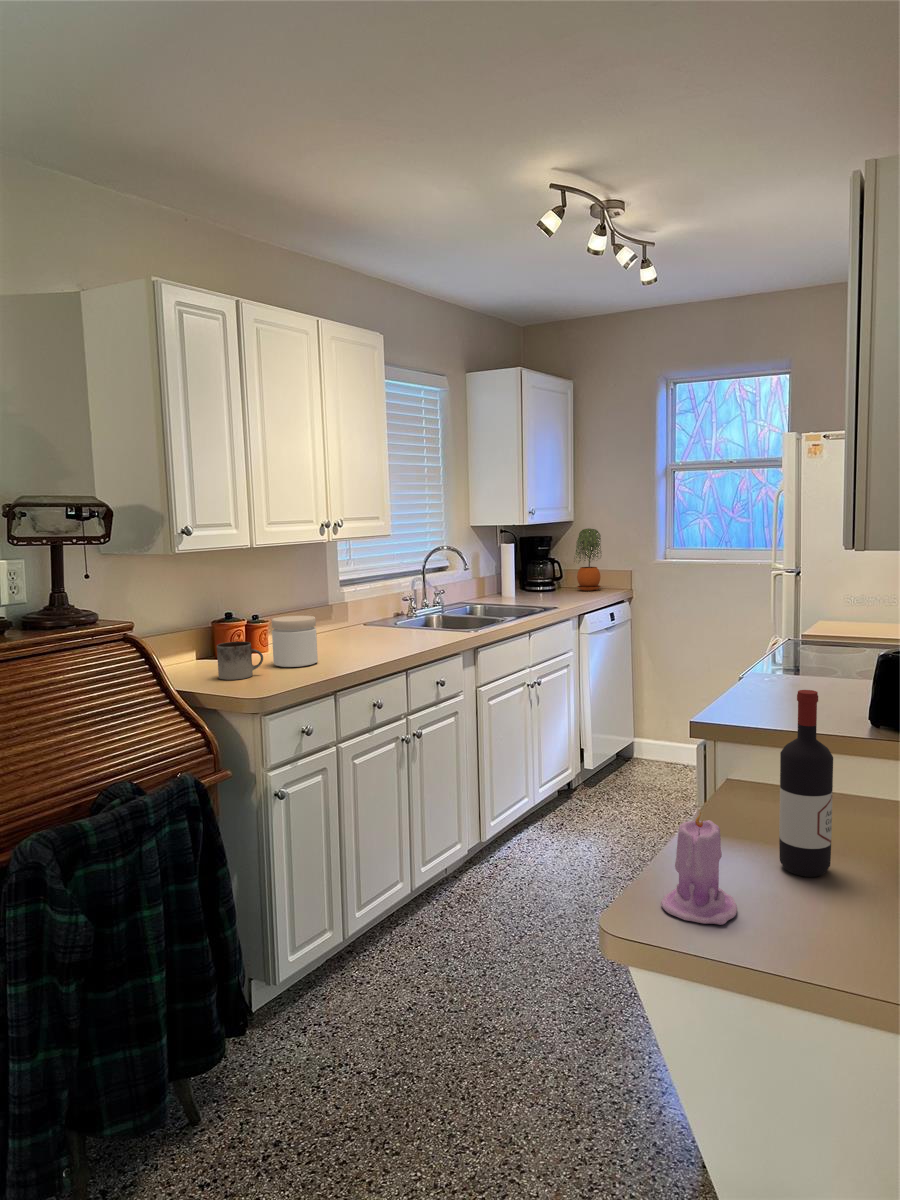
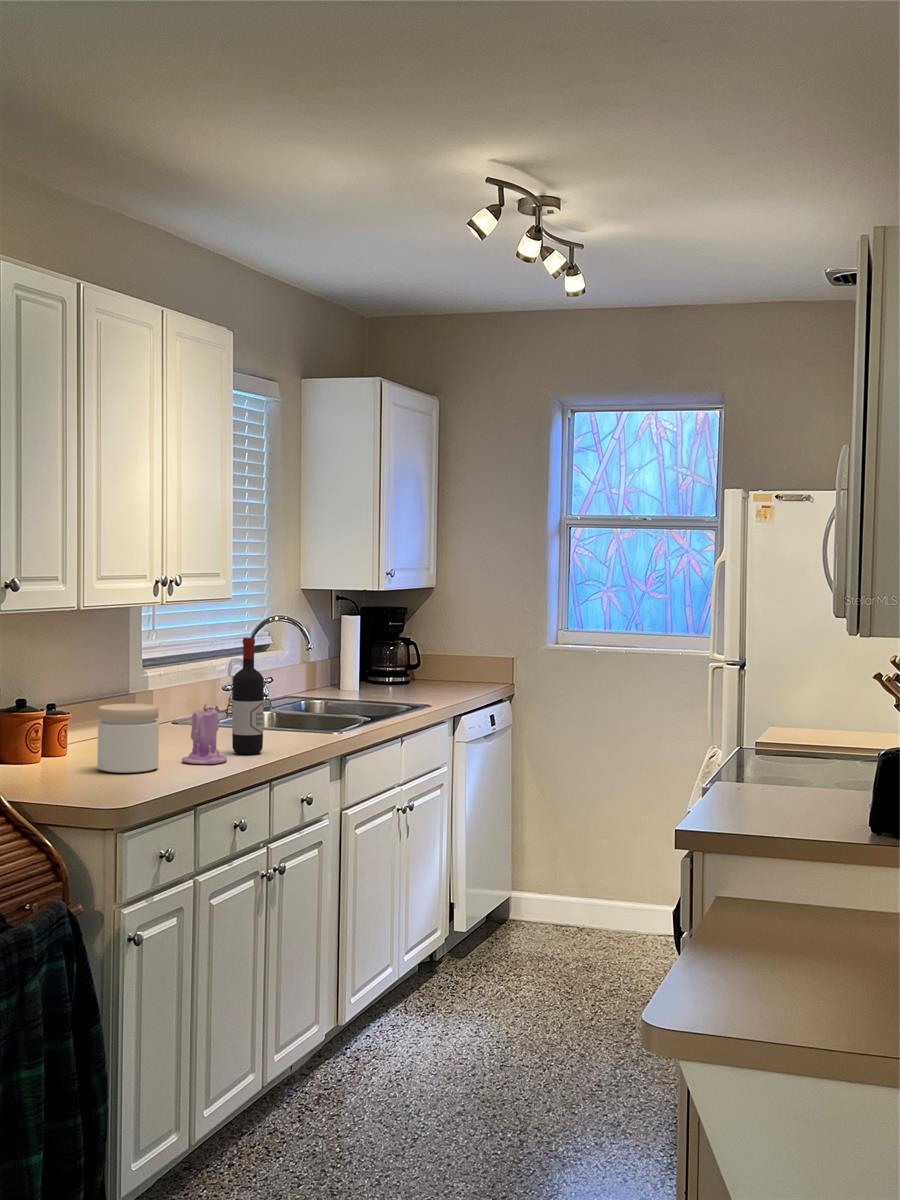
potted plant: present [574,528,601,591] -> none [434,598,472,685]
mug: present [217,642,263,680] -> none [36,736,98,787]
wine bottle: present [779,690,833,877] -> present [232,638,264,755]
candle: present [661,812,737,925] -> present [182,704,227,764]

